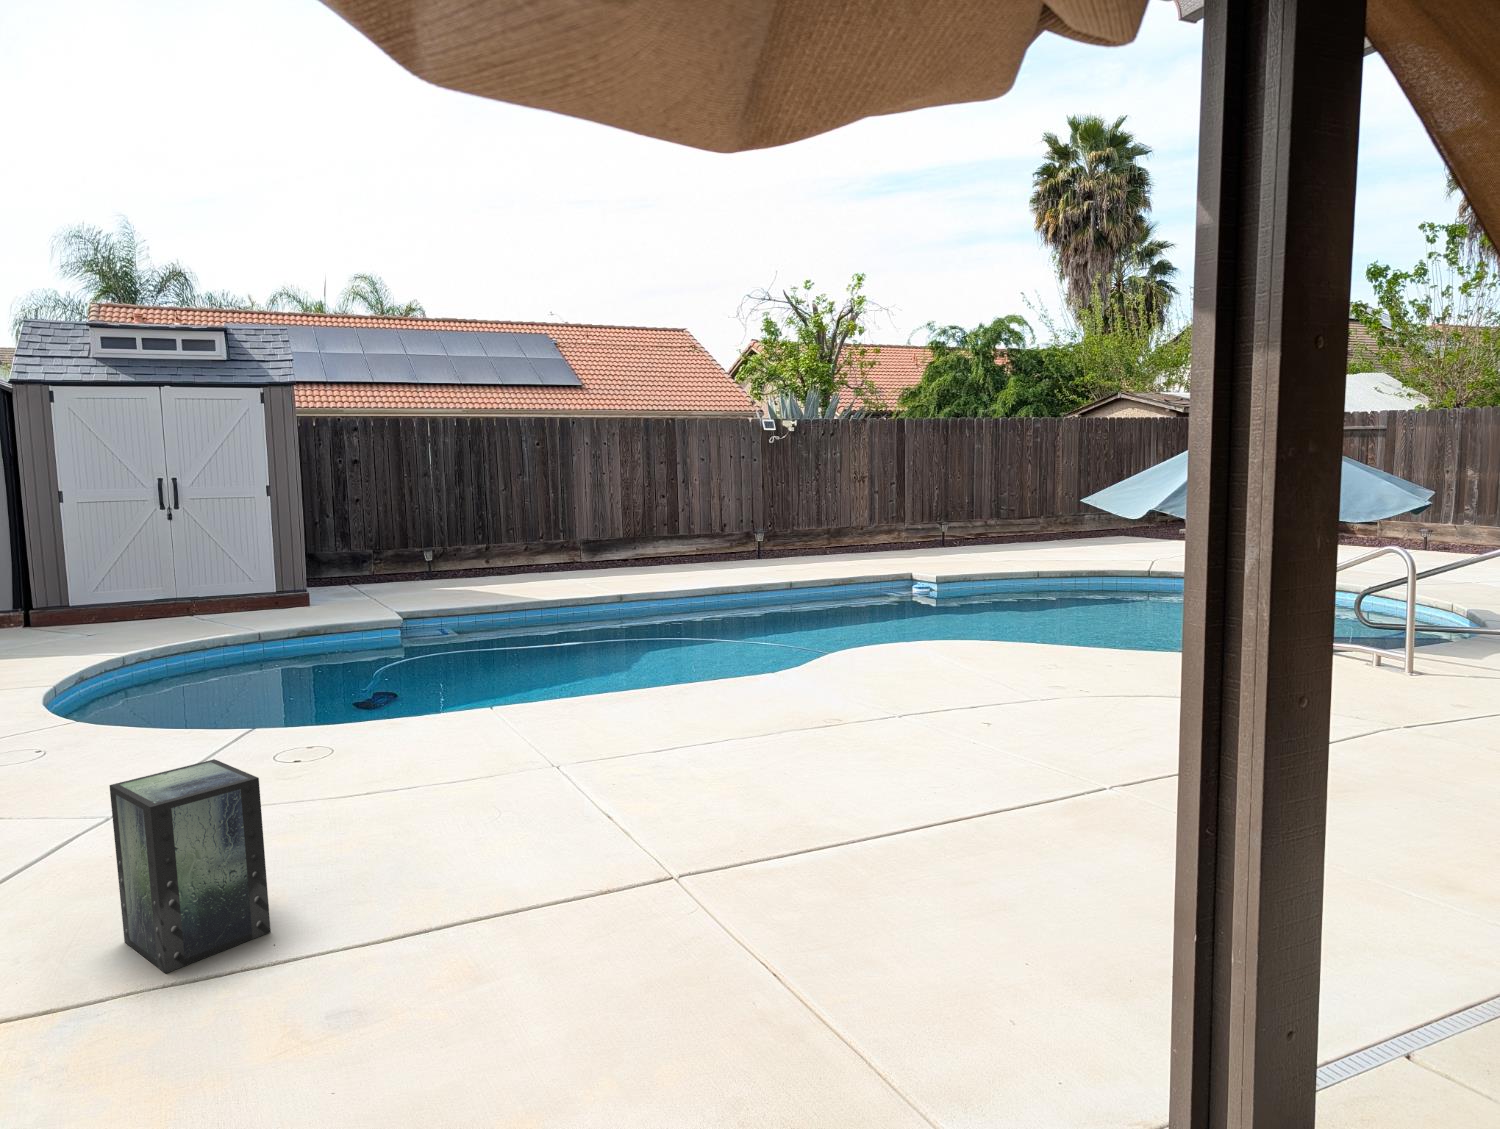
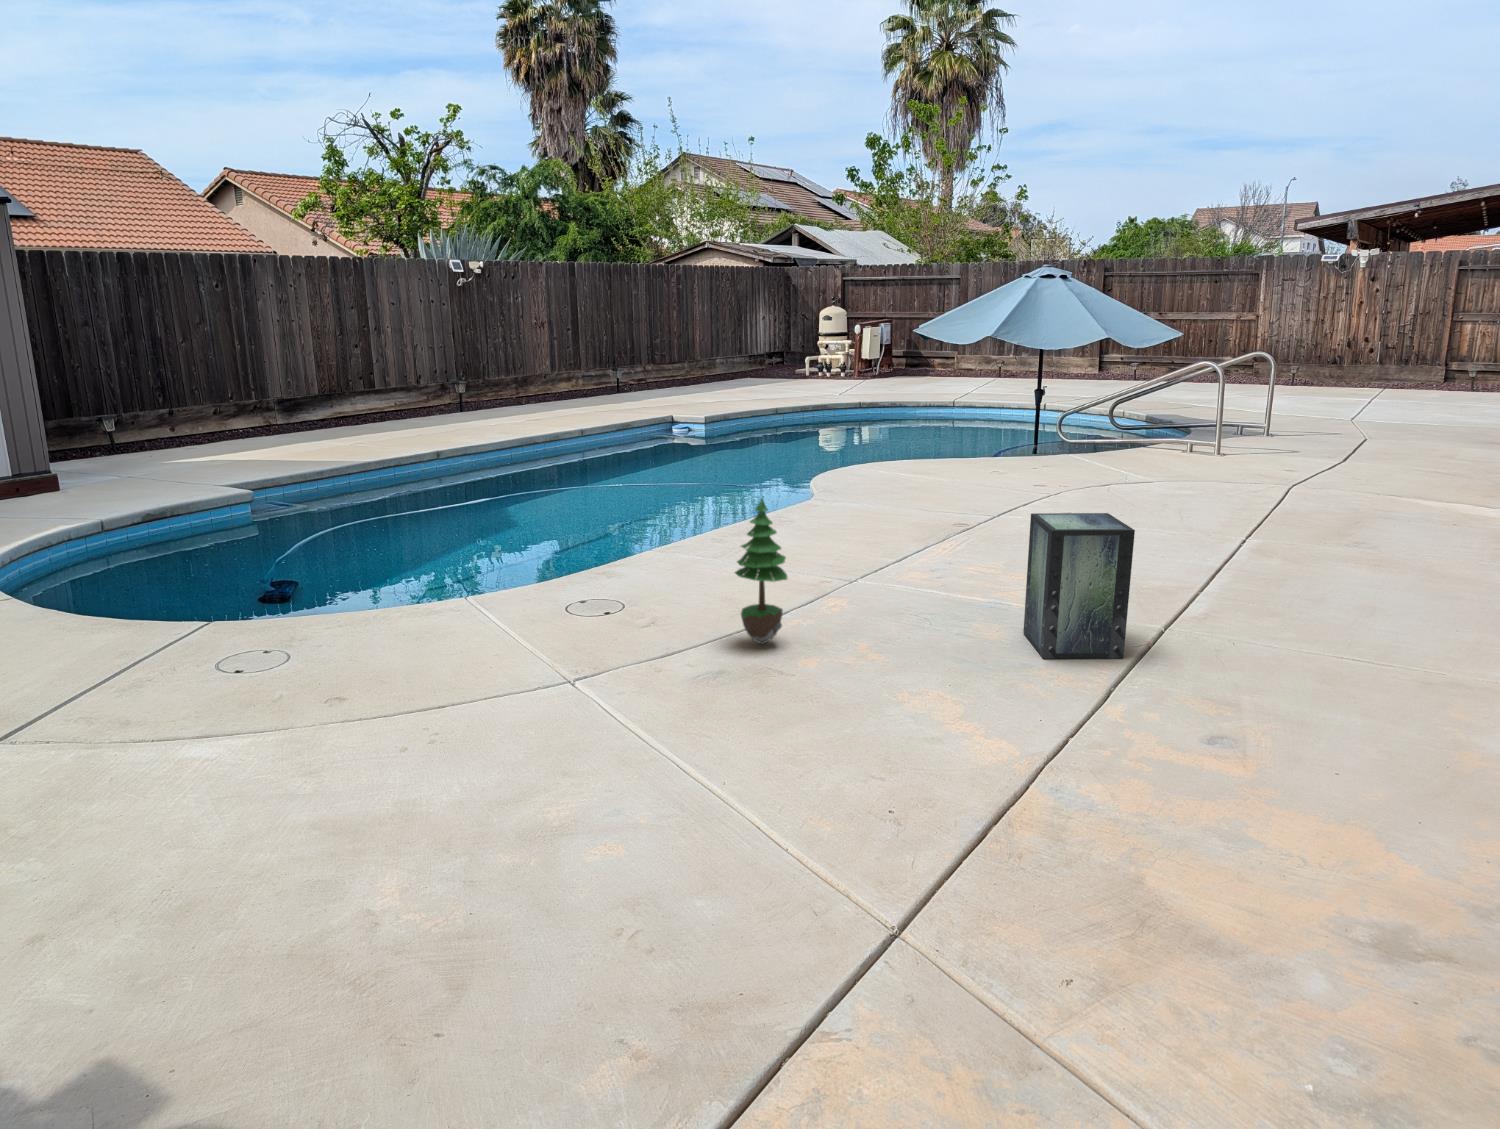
potted tree: none [29,690,97,840] -> present [735,499,787,644]

